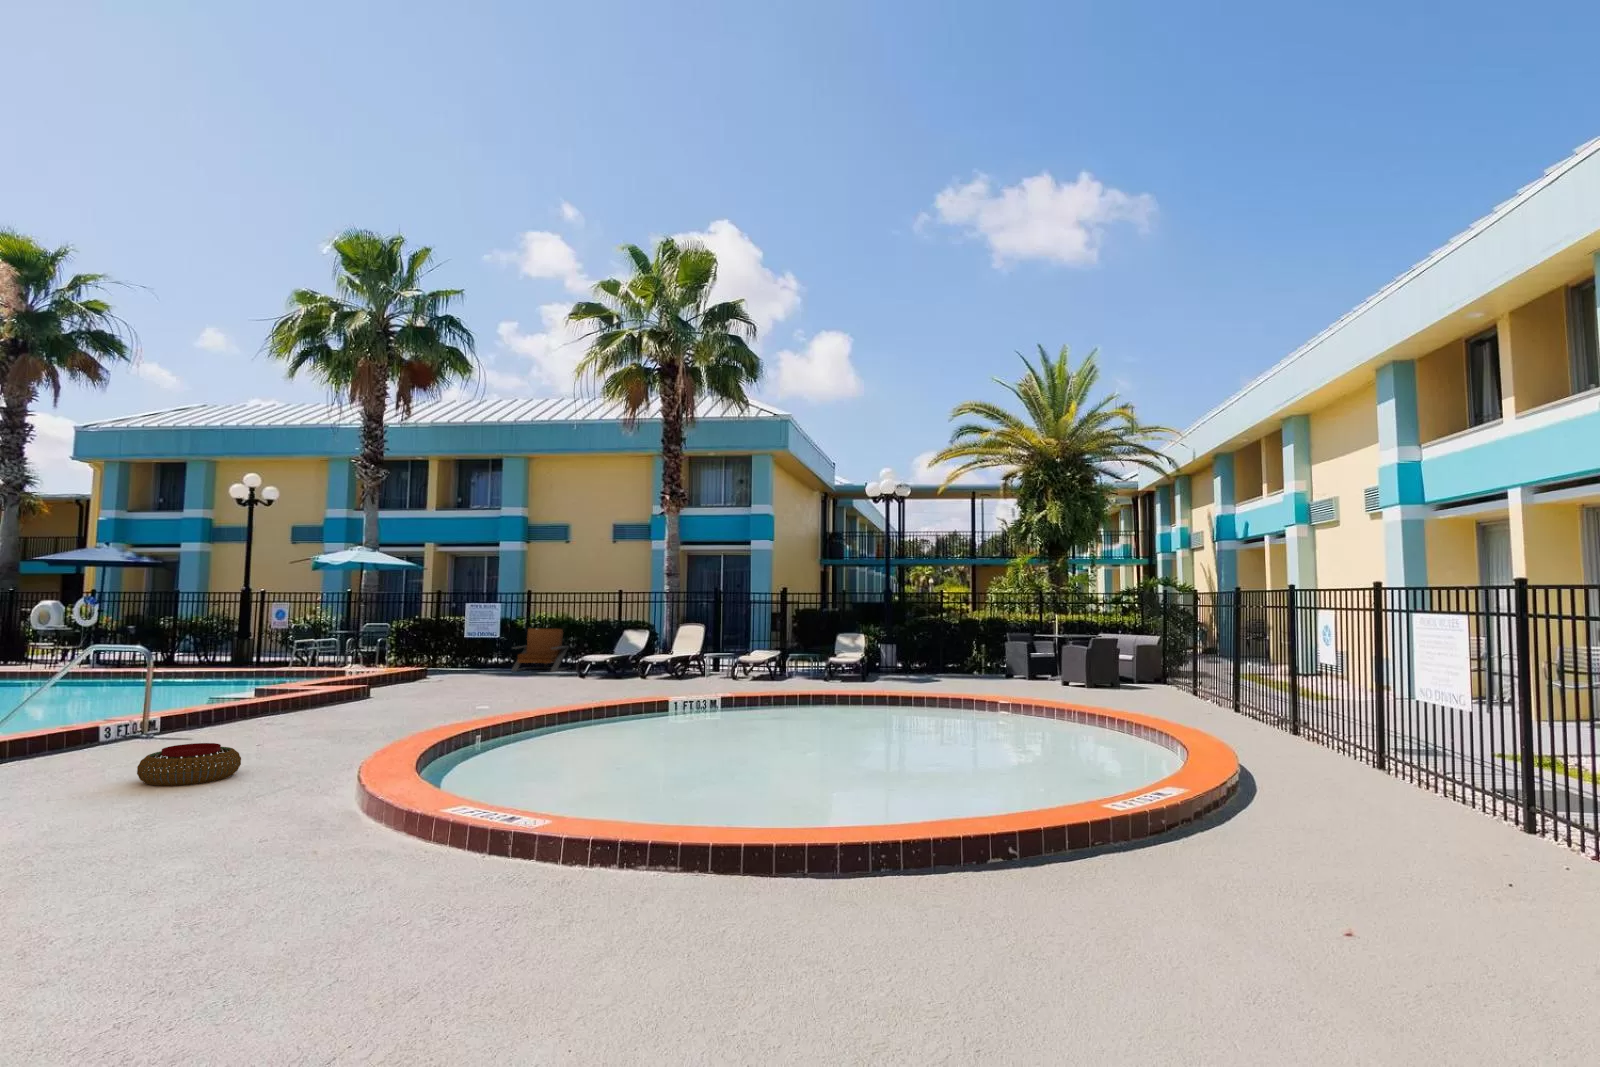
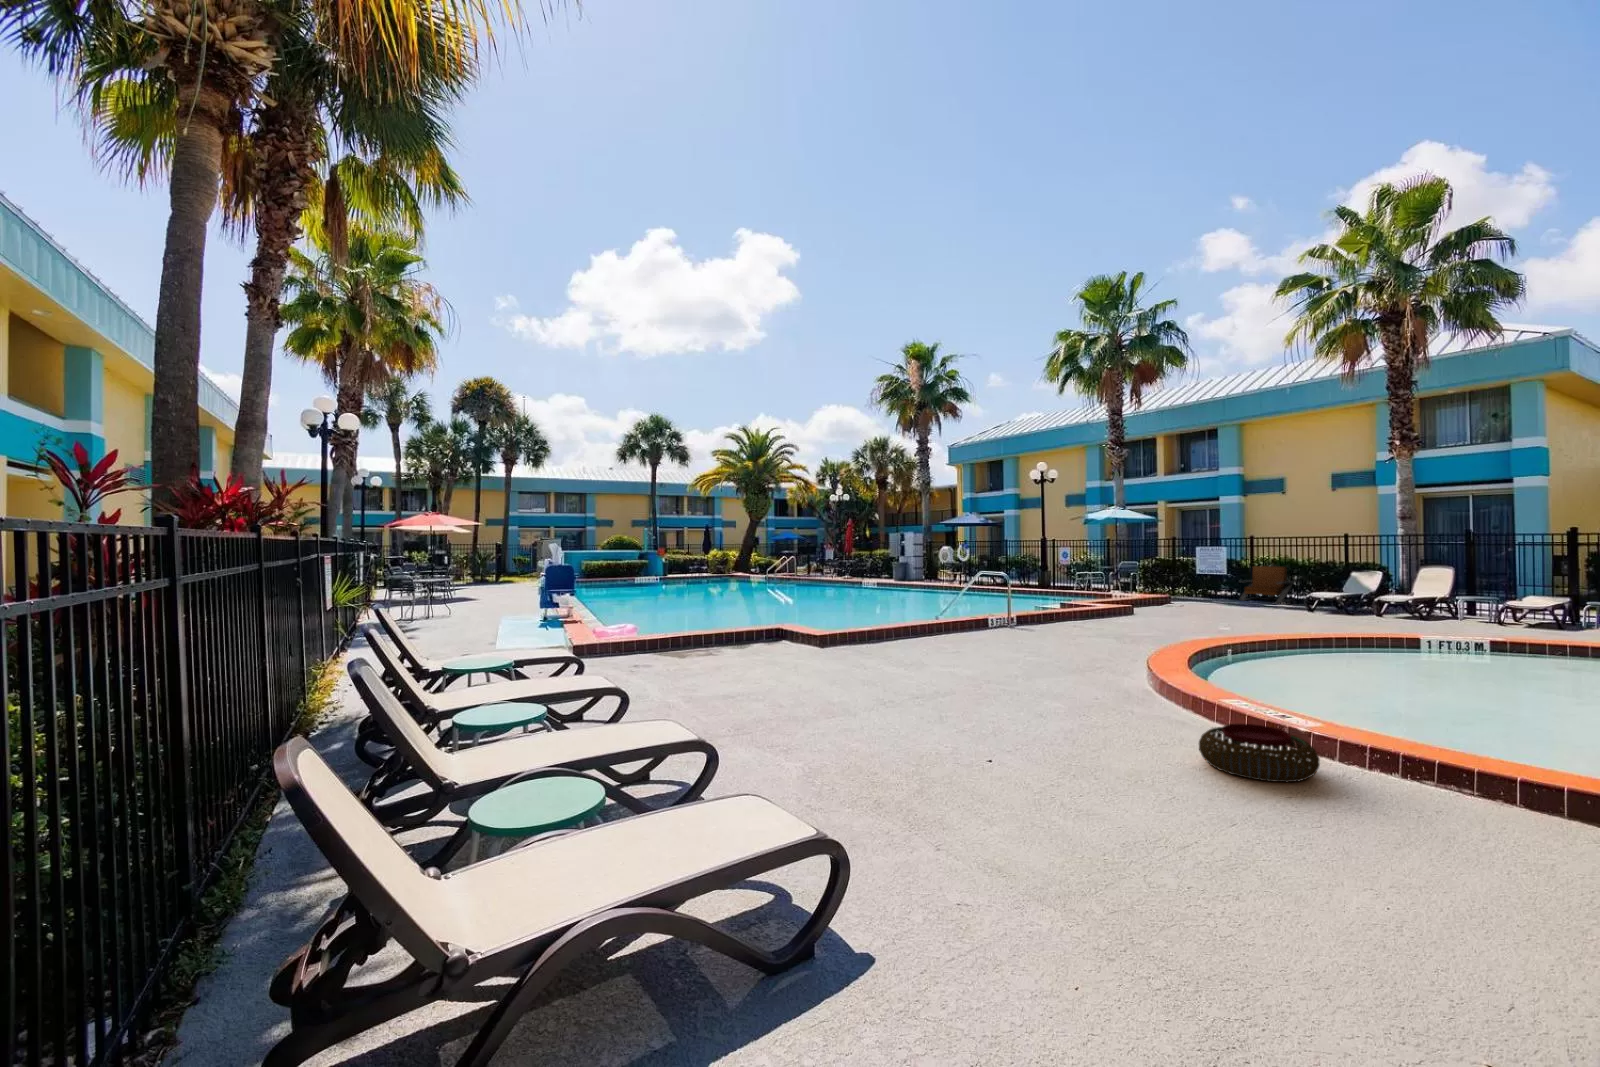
pouf: present [137,743,241,786] -> present [1199,724,1320,782]

